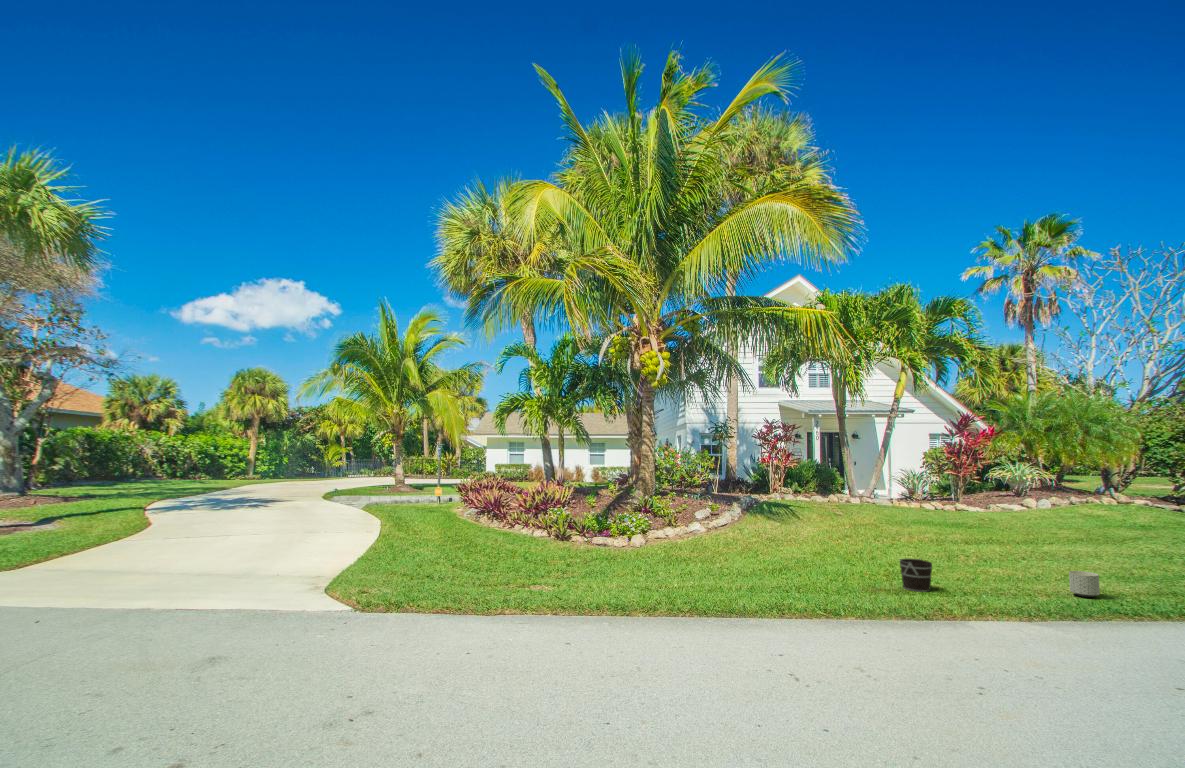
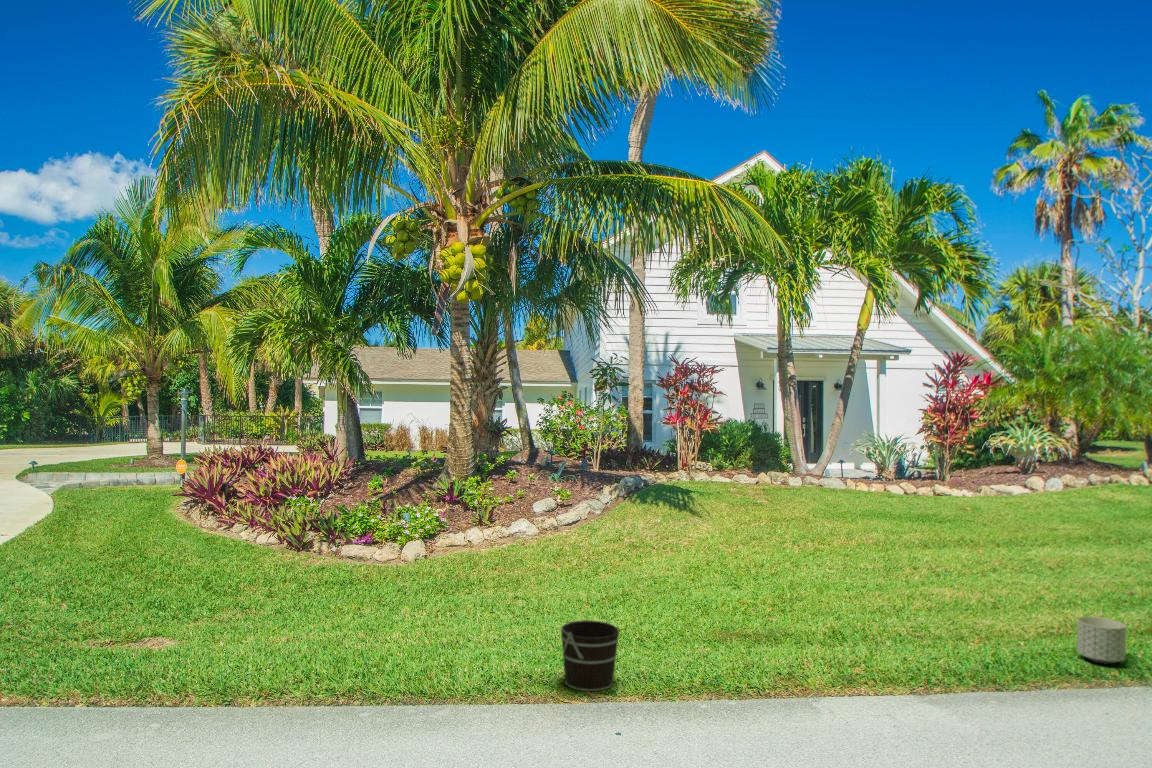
bucket: present [900,558,932,592] -> present [561,620,619,691]

